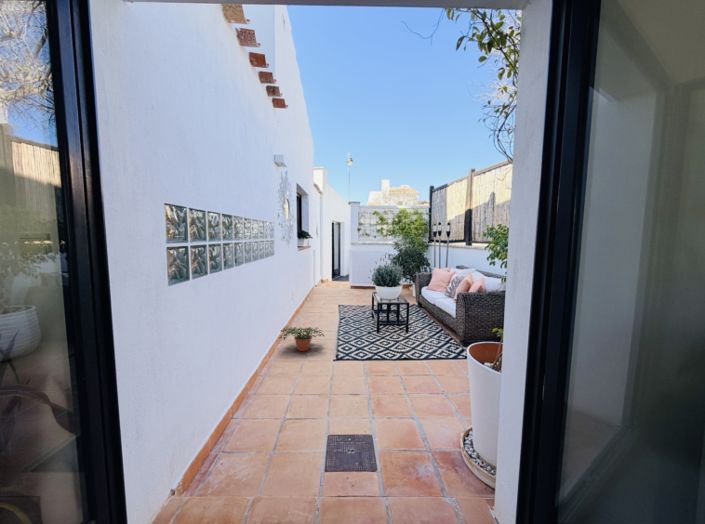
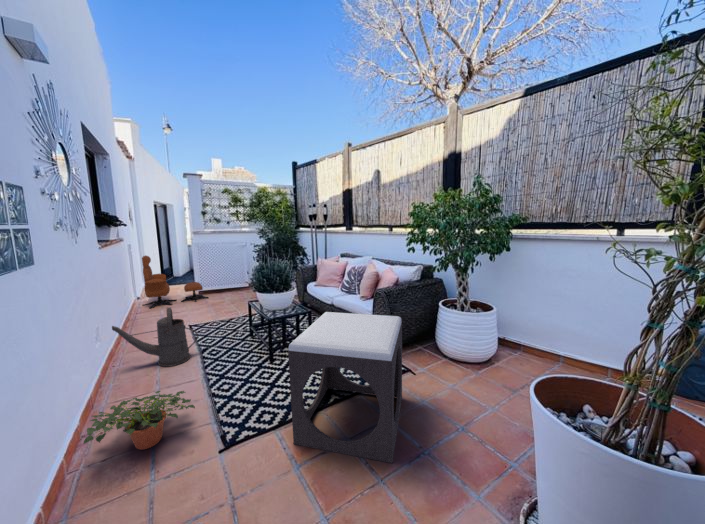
lounge chair: none [314,259,355,295] -> present [142,256,208,308]
watering can: none [295,288,338,324] -> present [112,307,198,367]
footstool: none [369,298,454,389] -> present [288,312,402,463]

